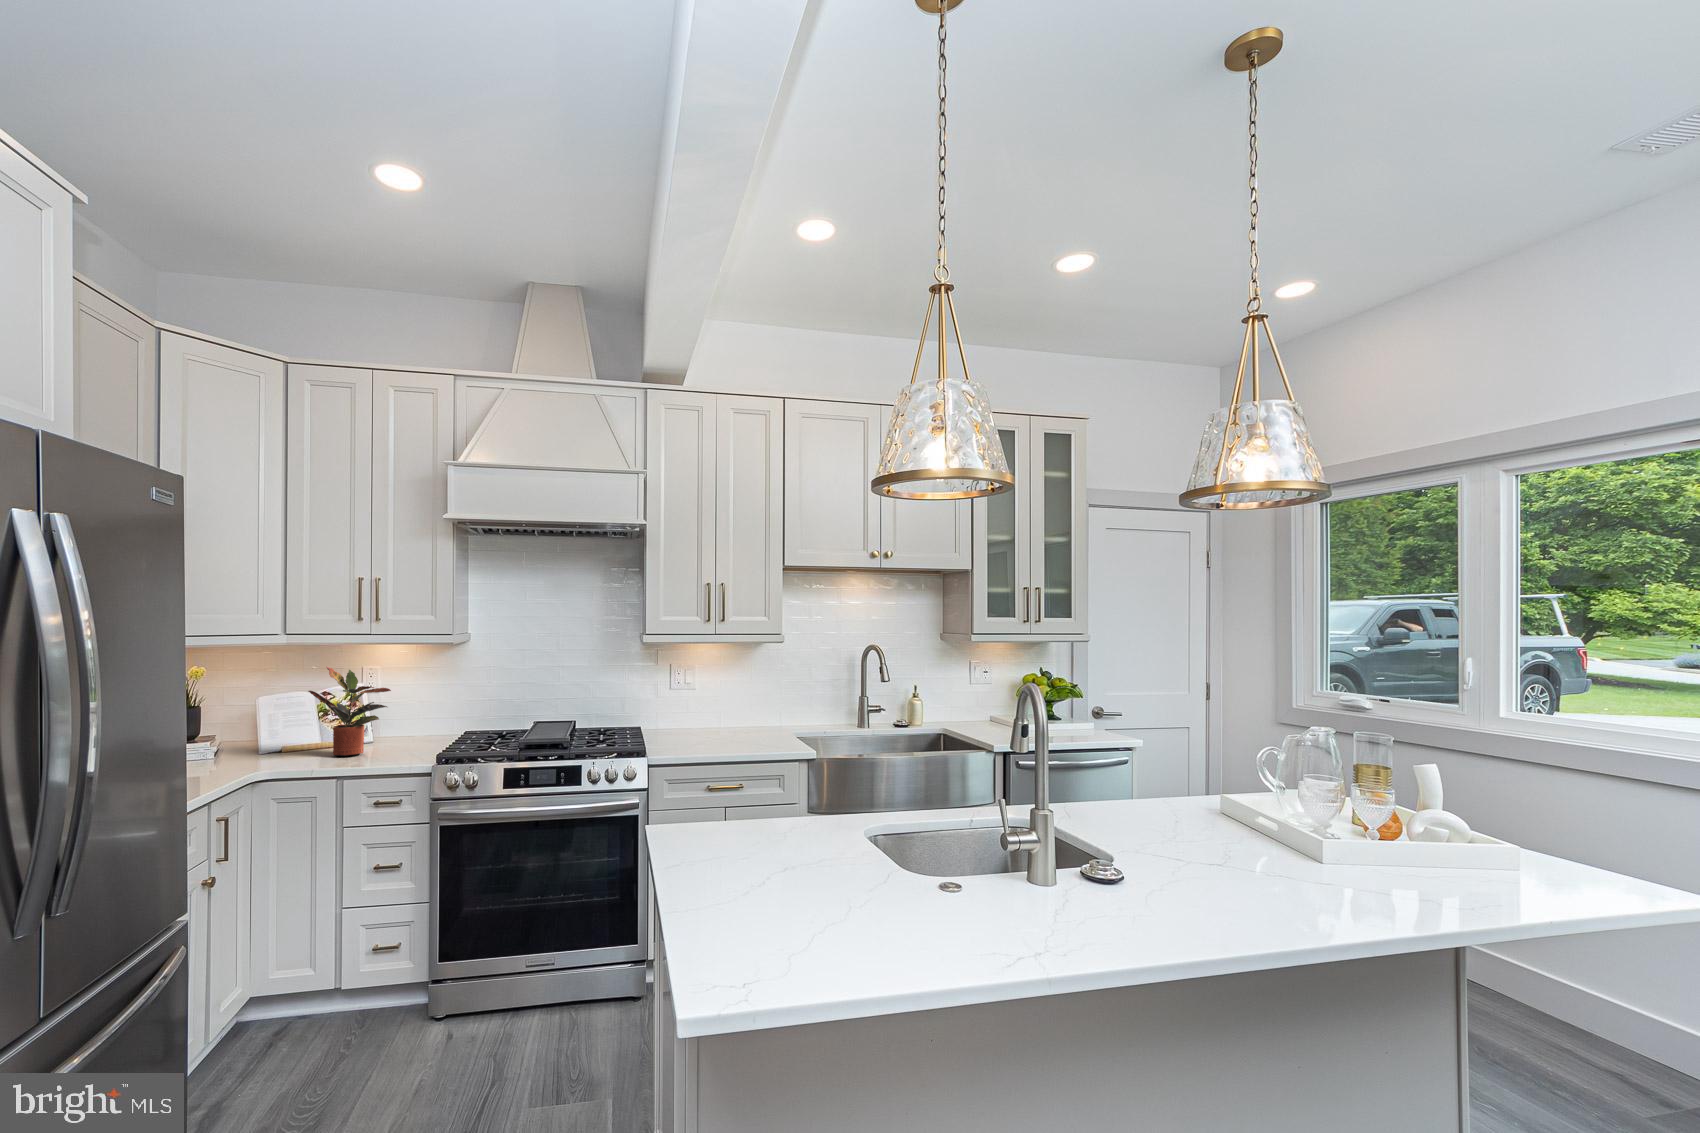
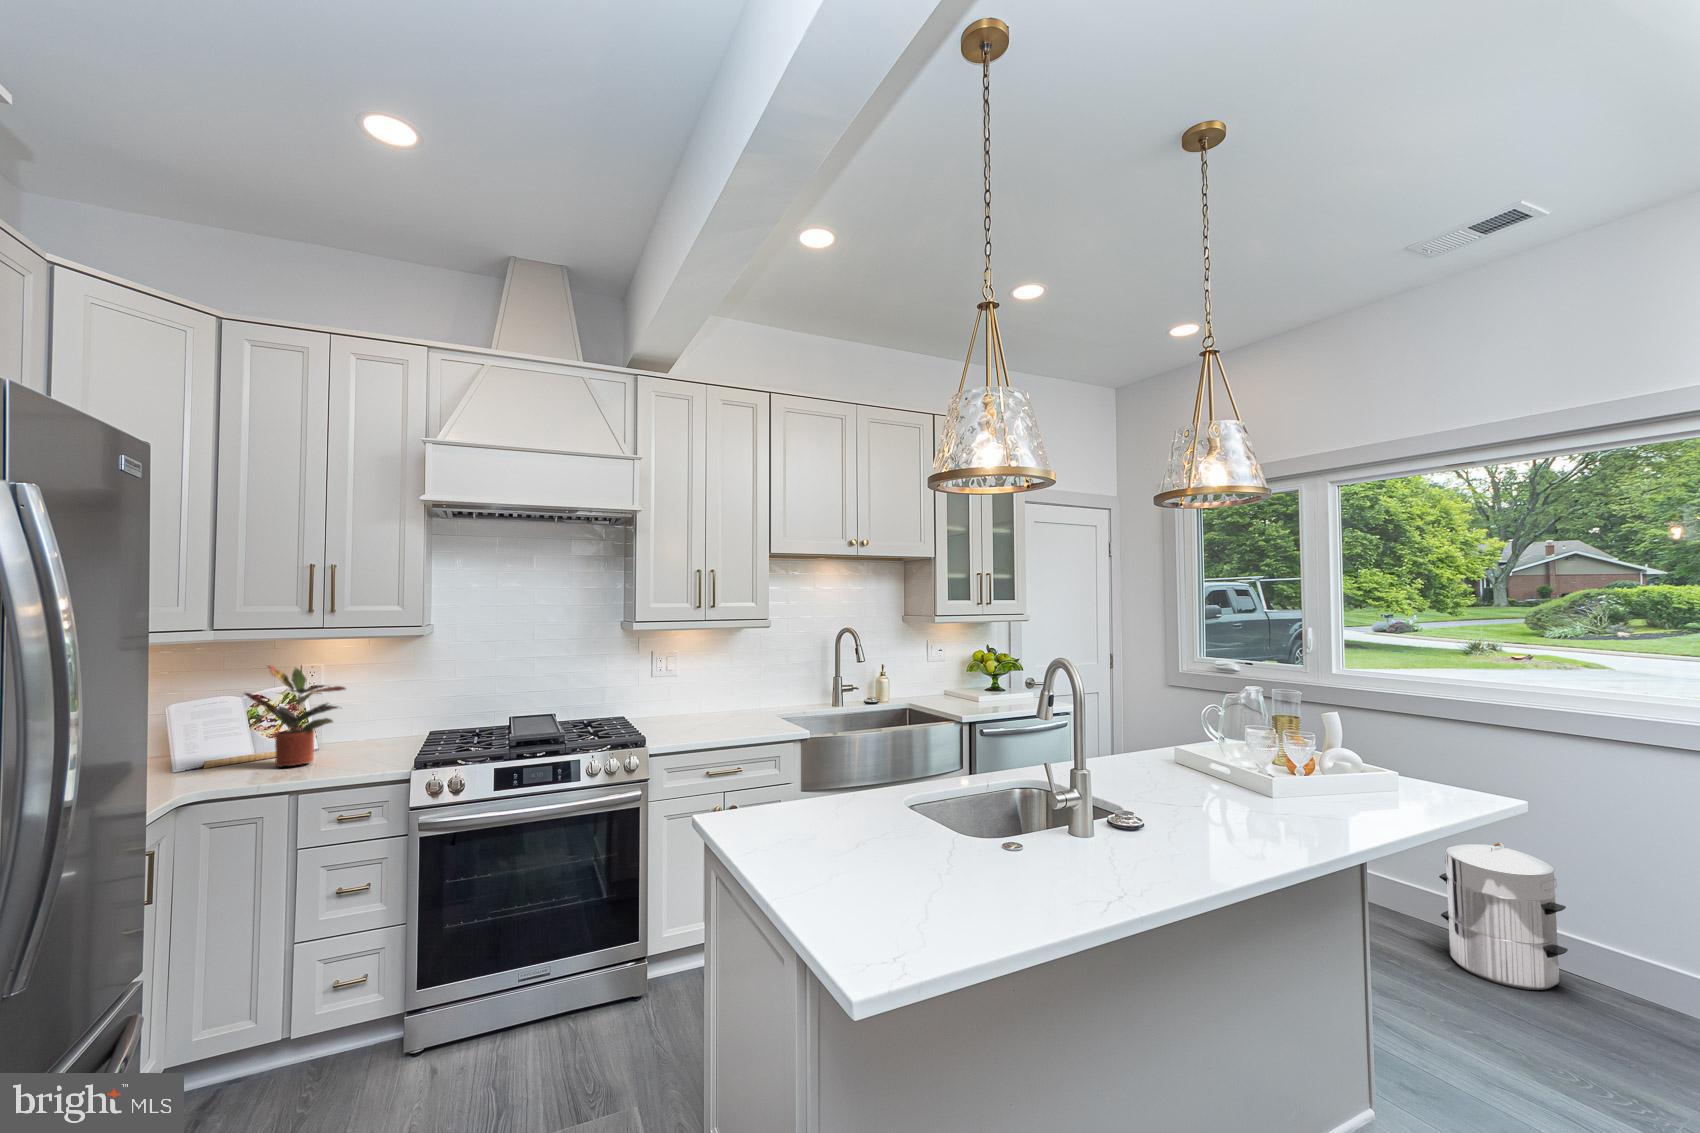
waste bin: none [1526,923,1665,1097] -> present [1439,843,1568,990]

